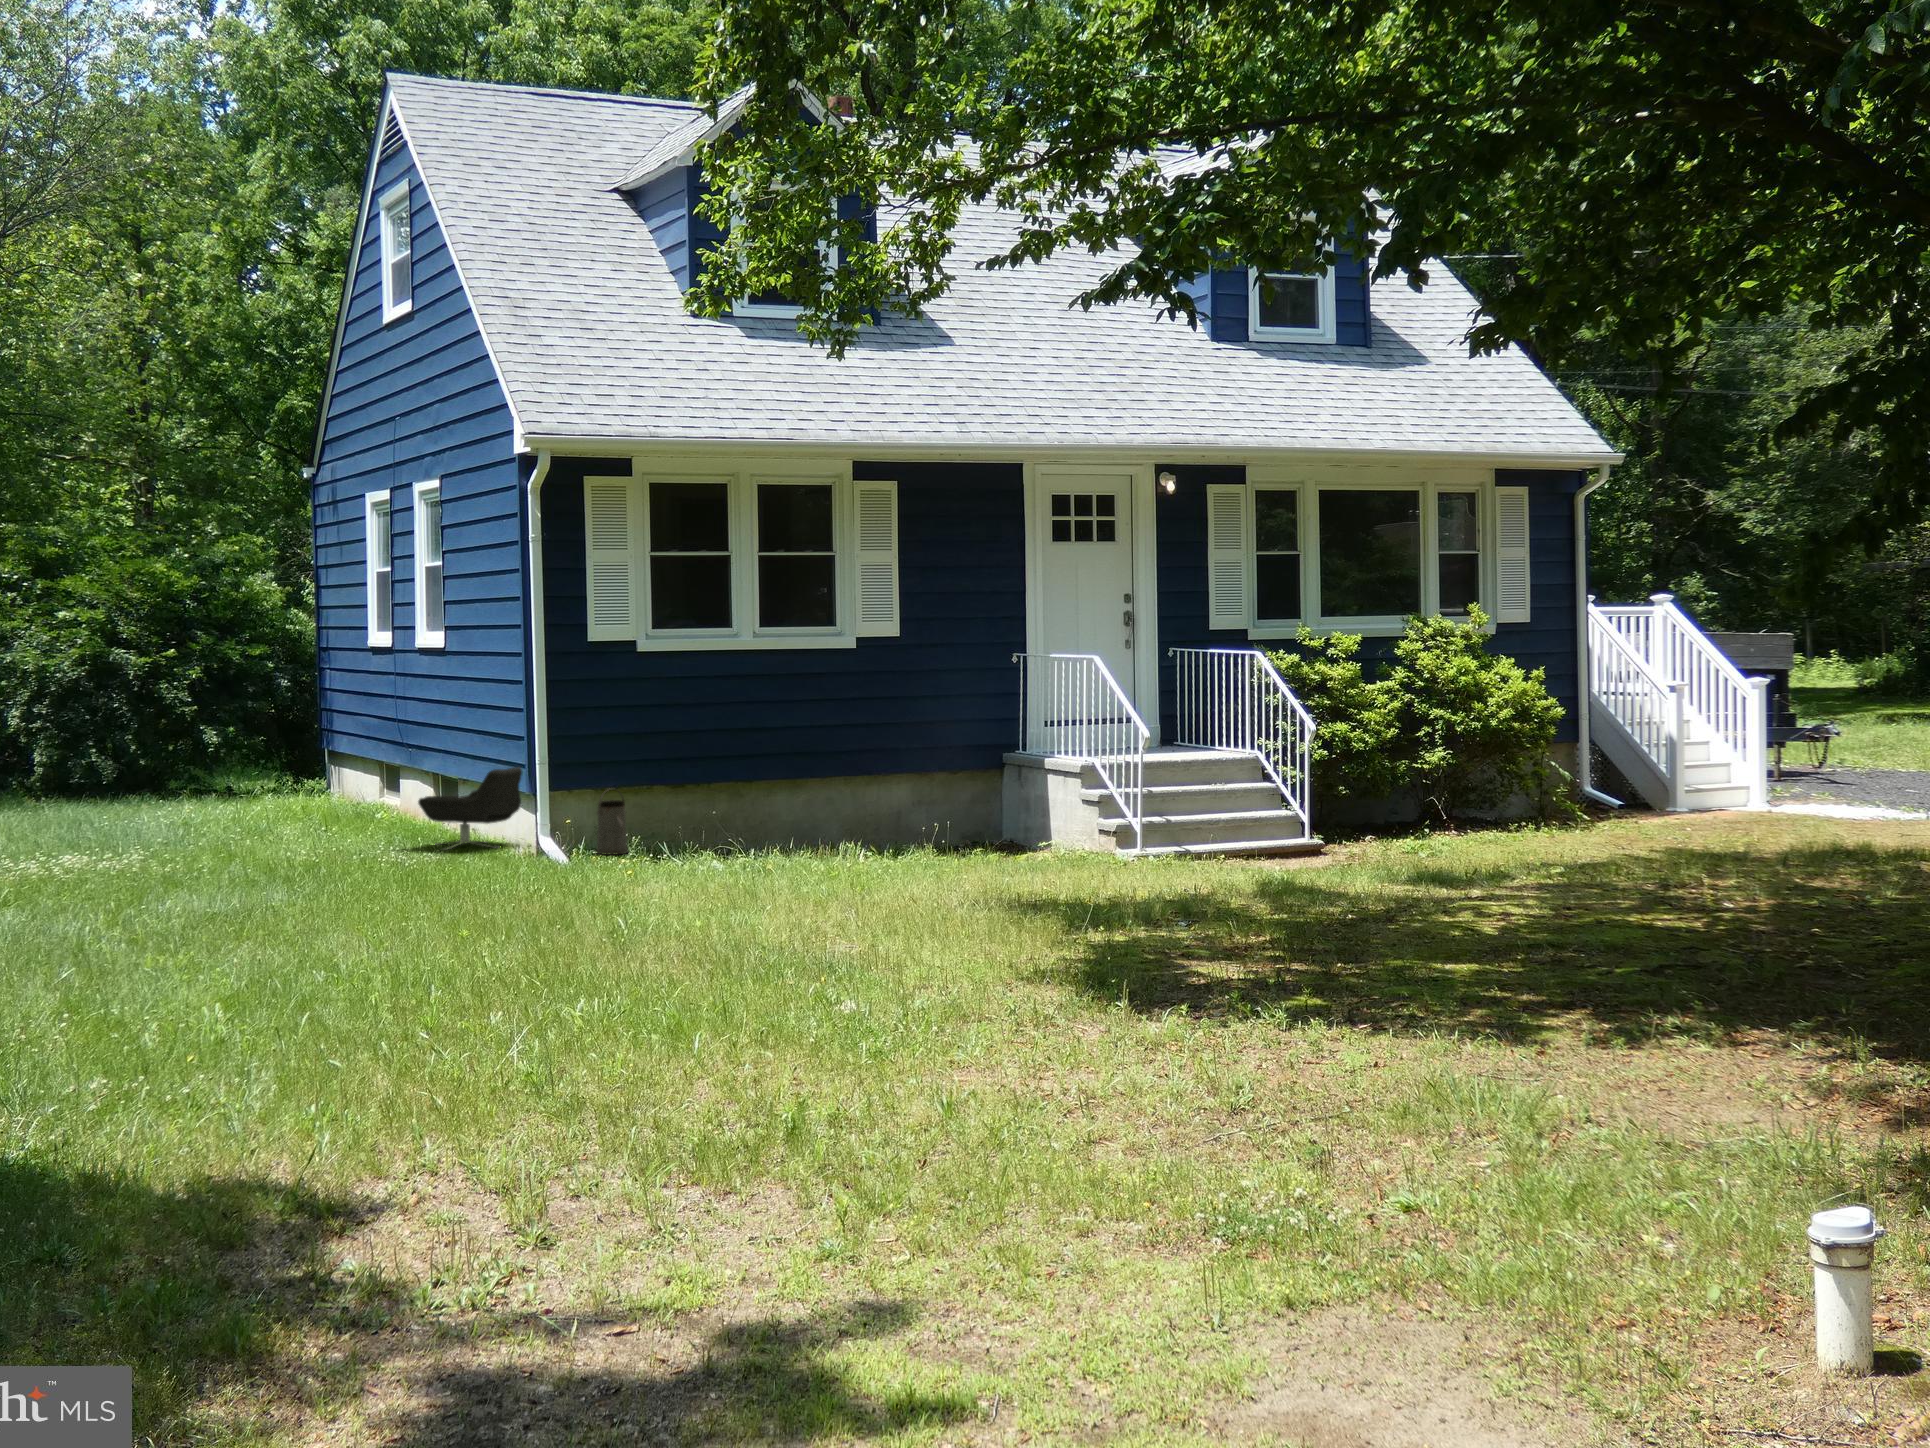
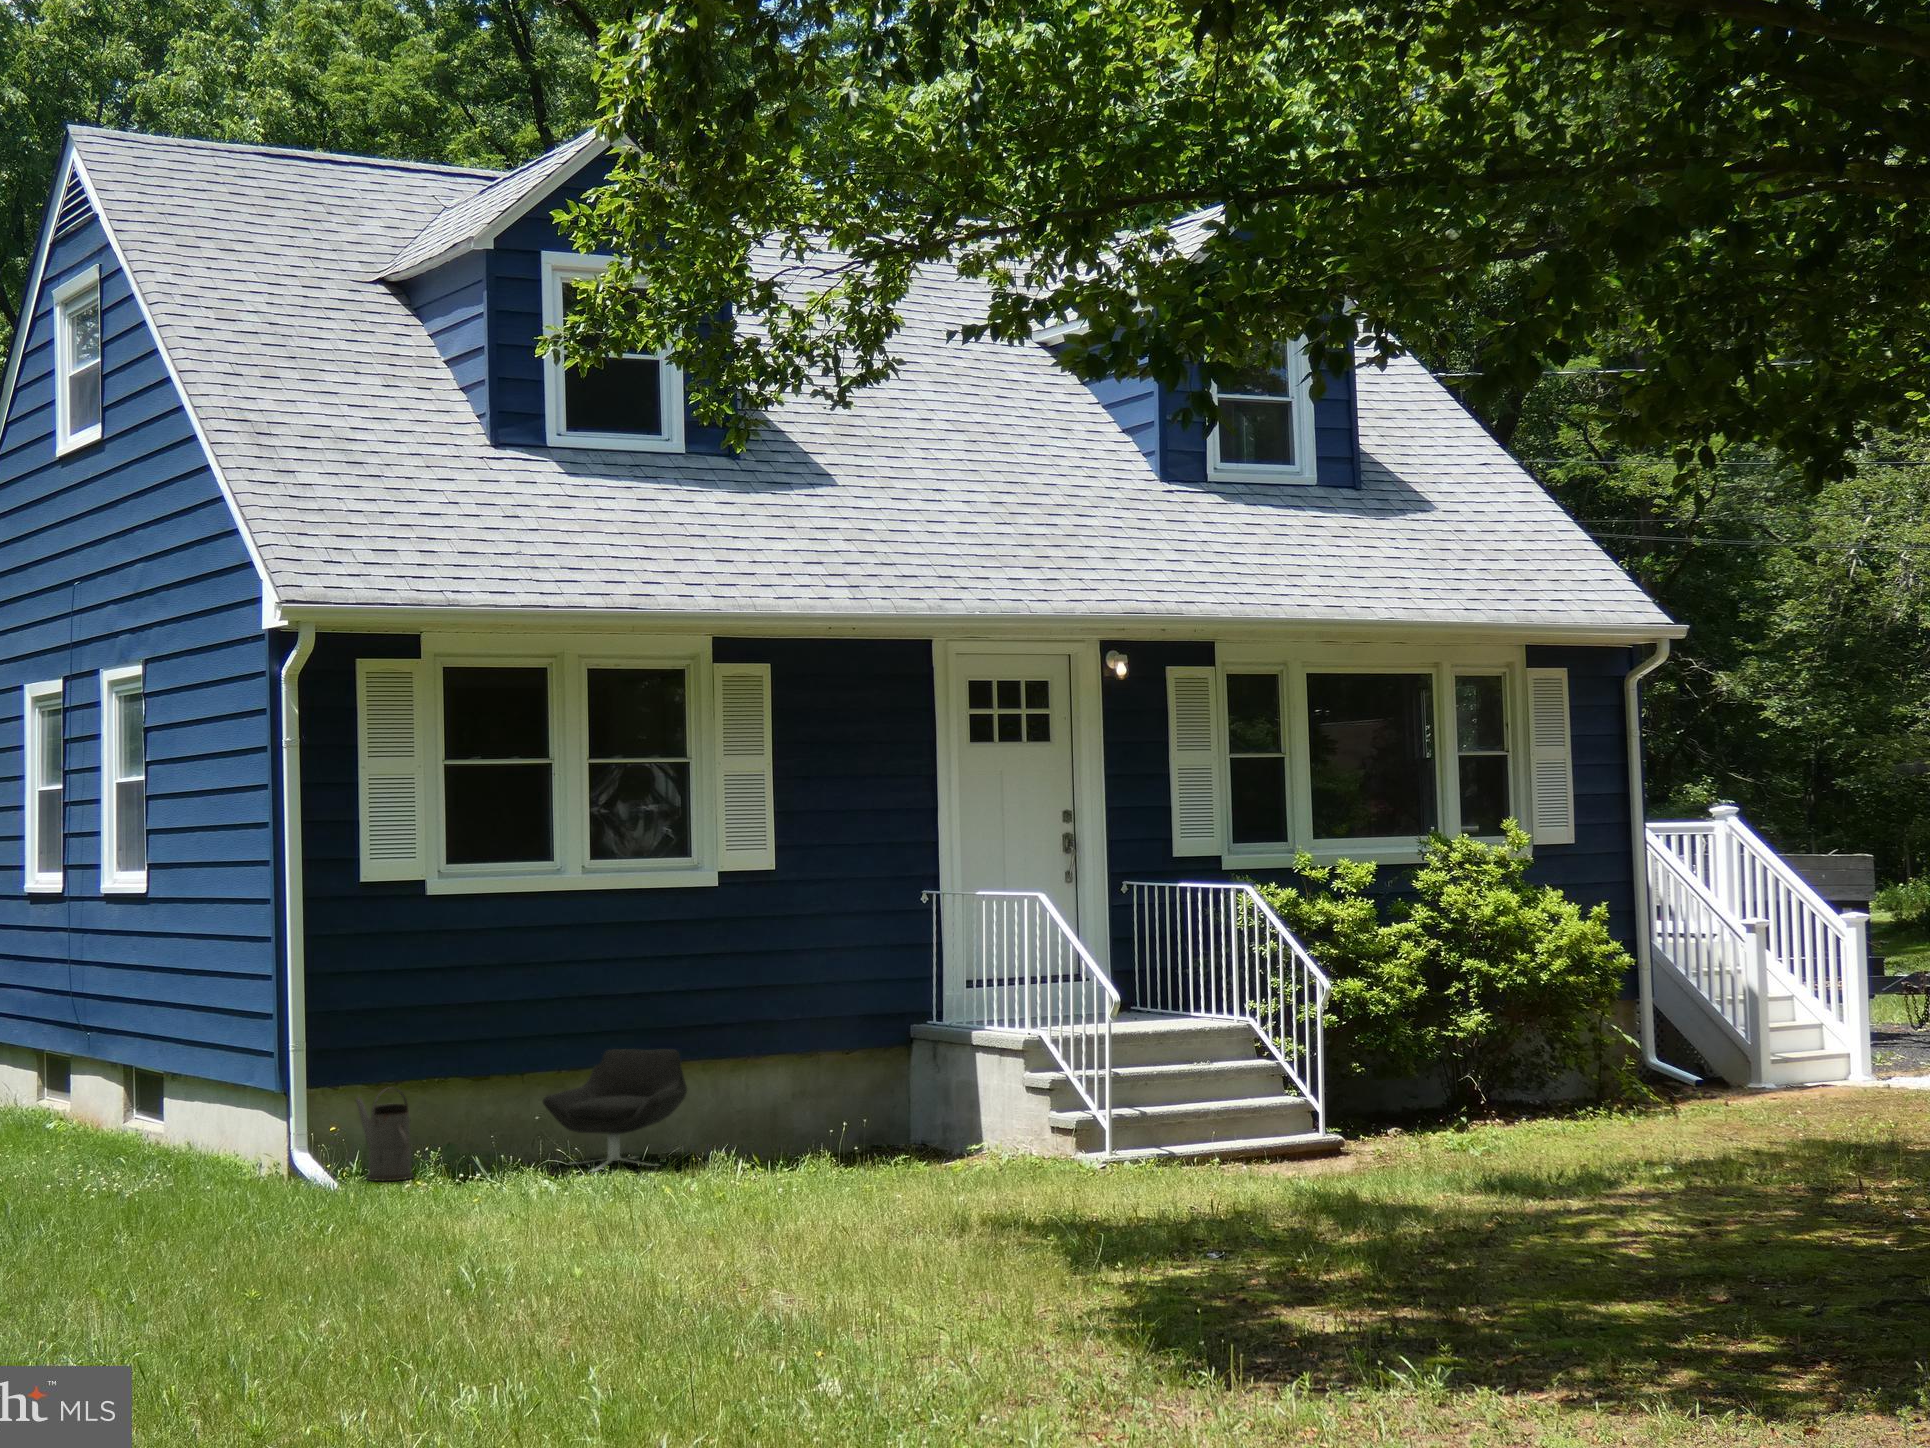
lounge chair: present [418,767,522,849] -> present [543,1049,687,1172]

